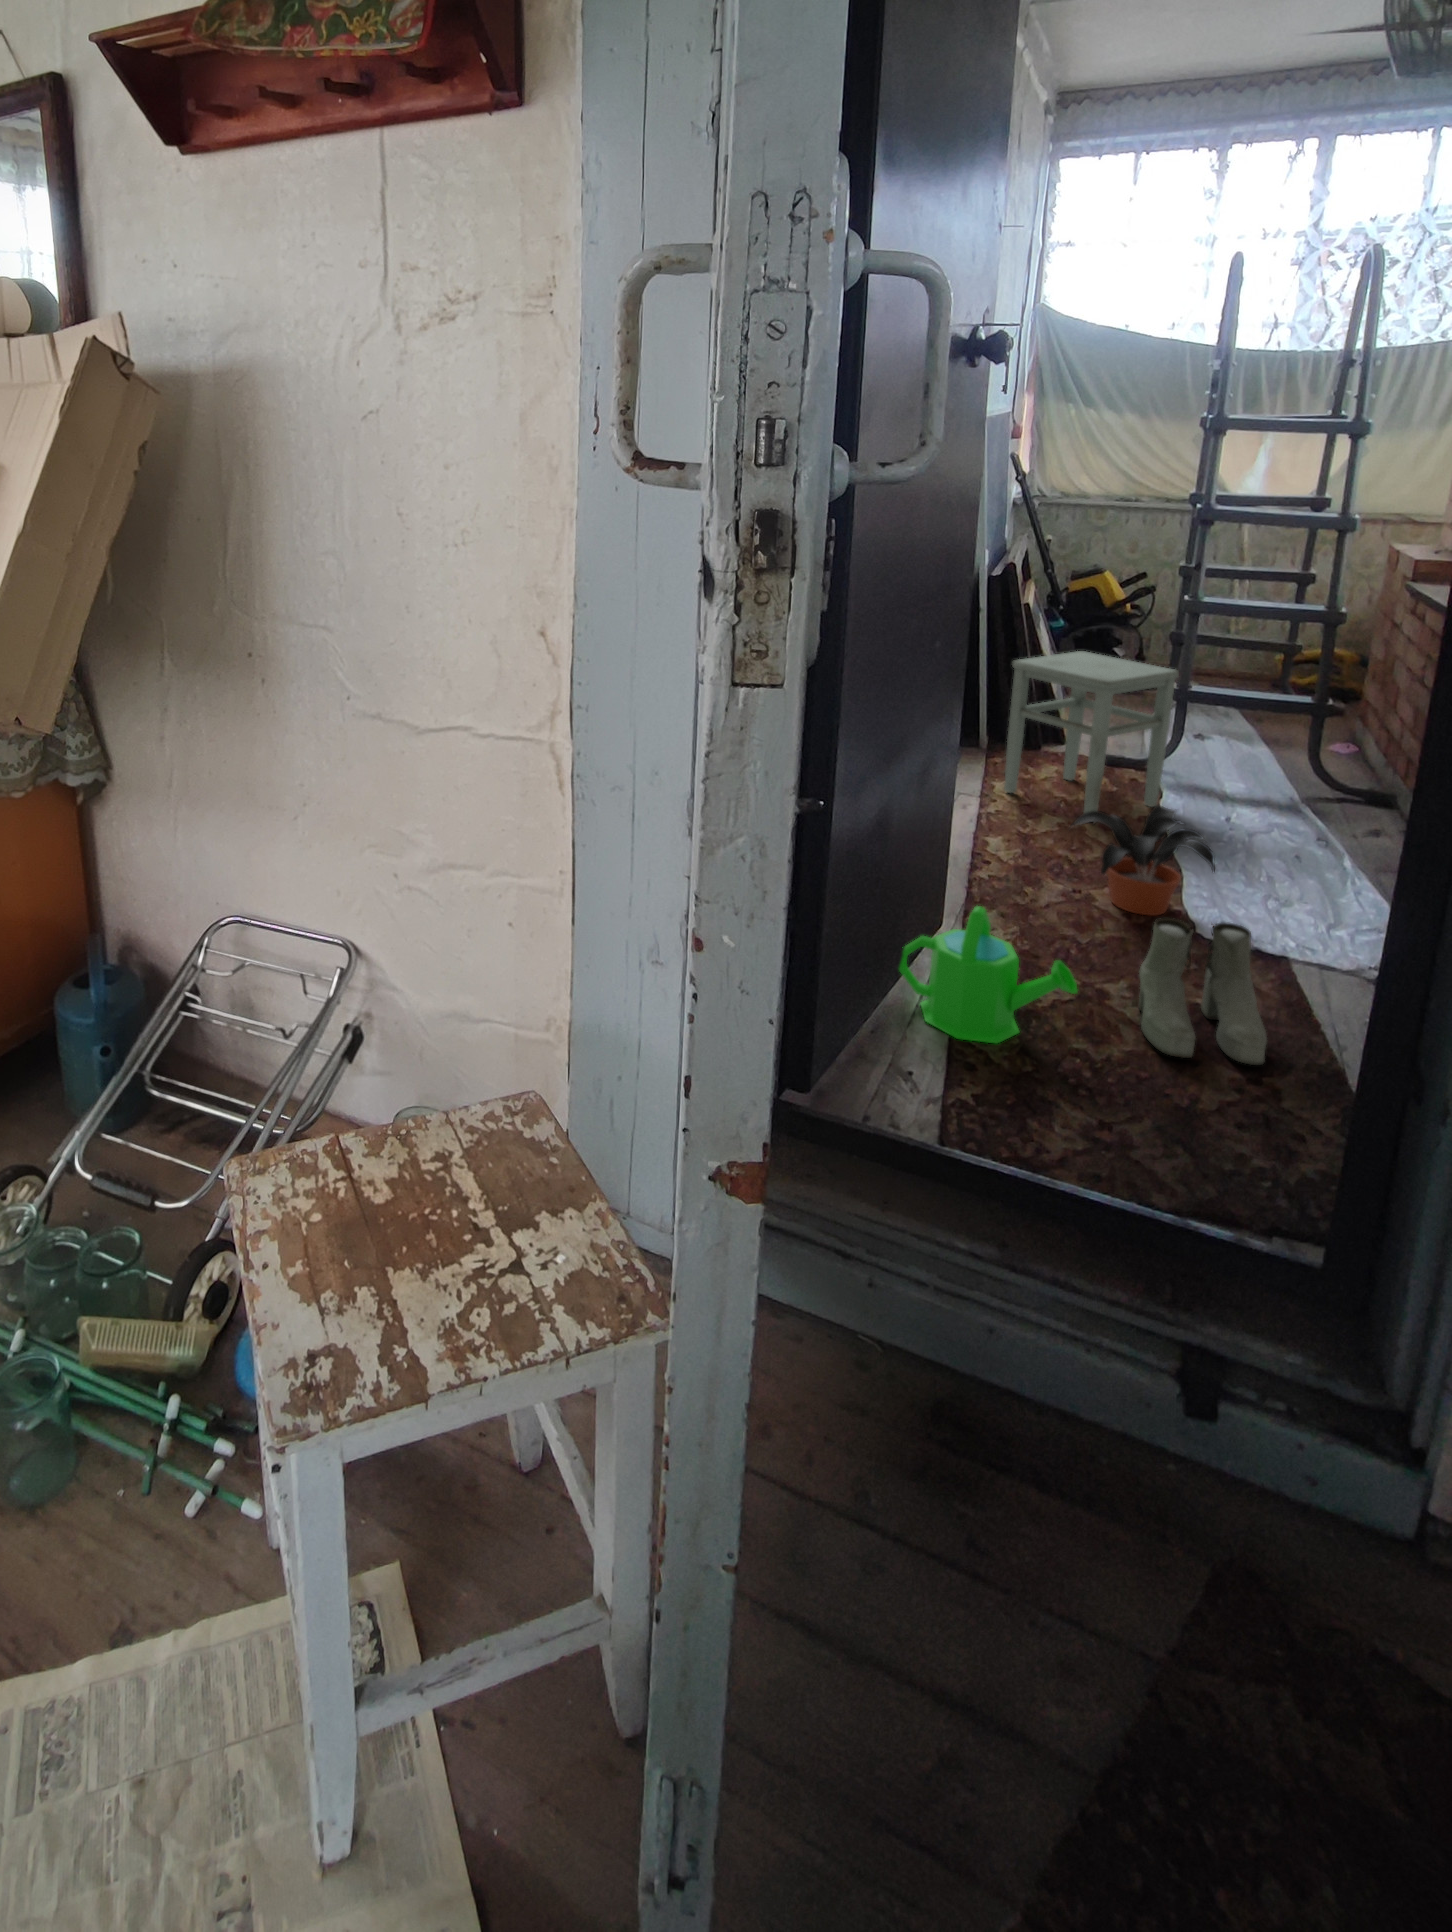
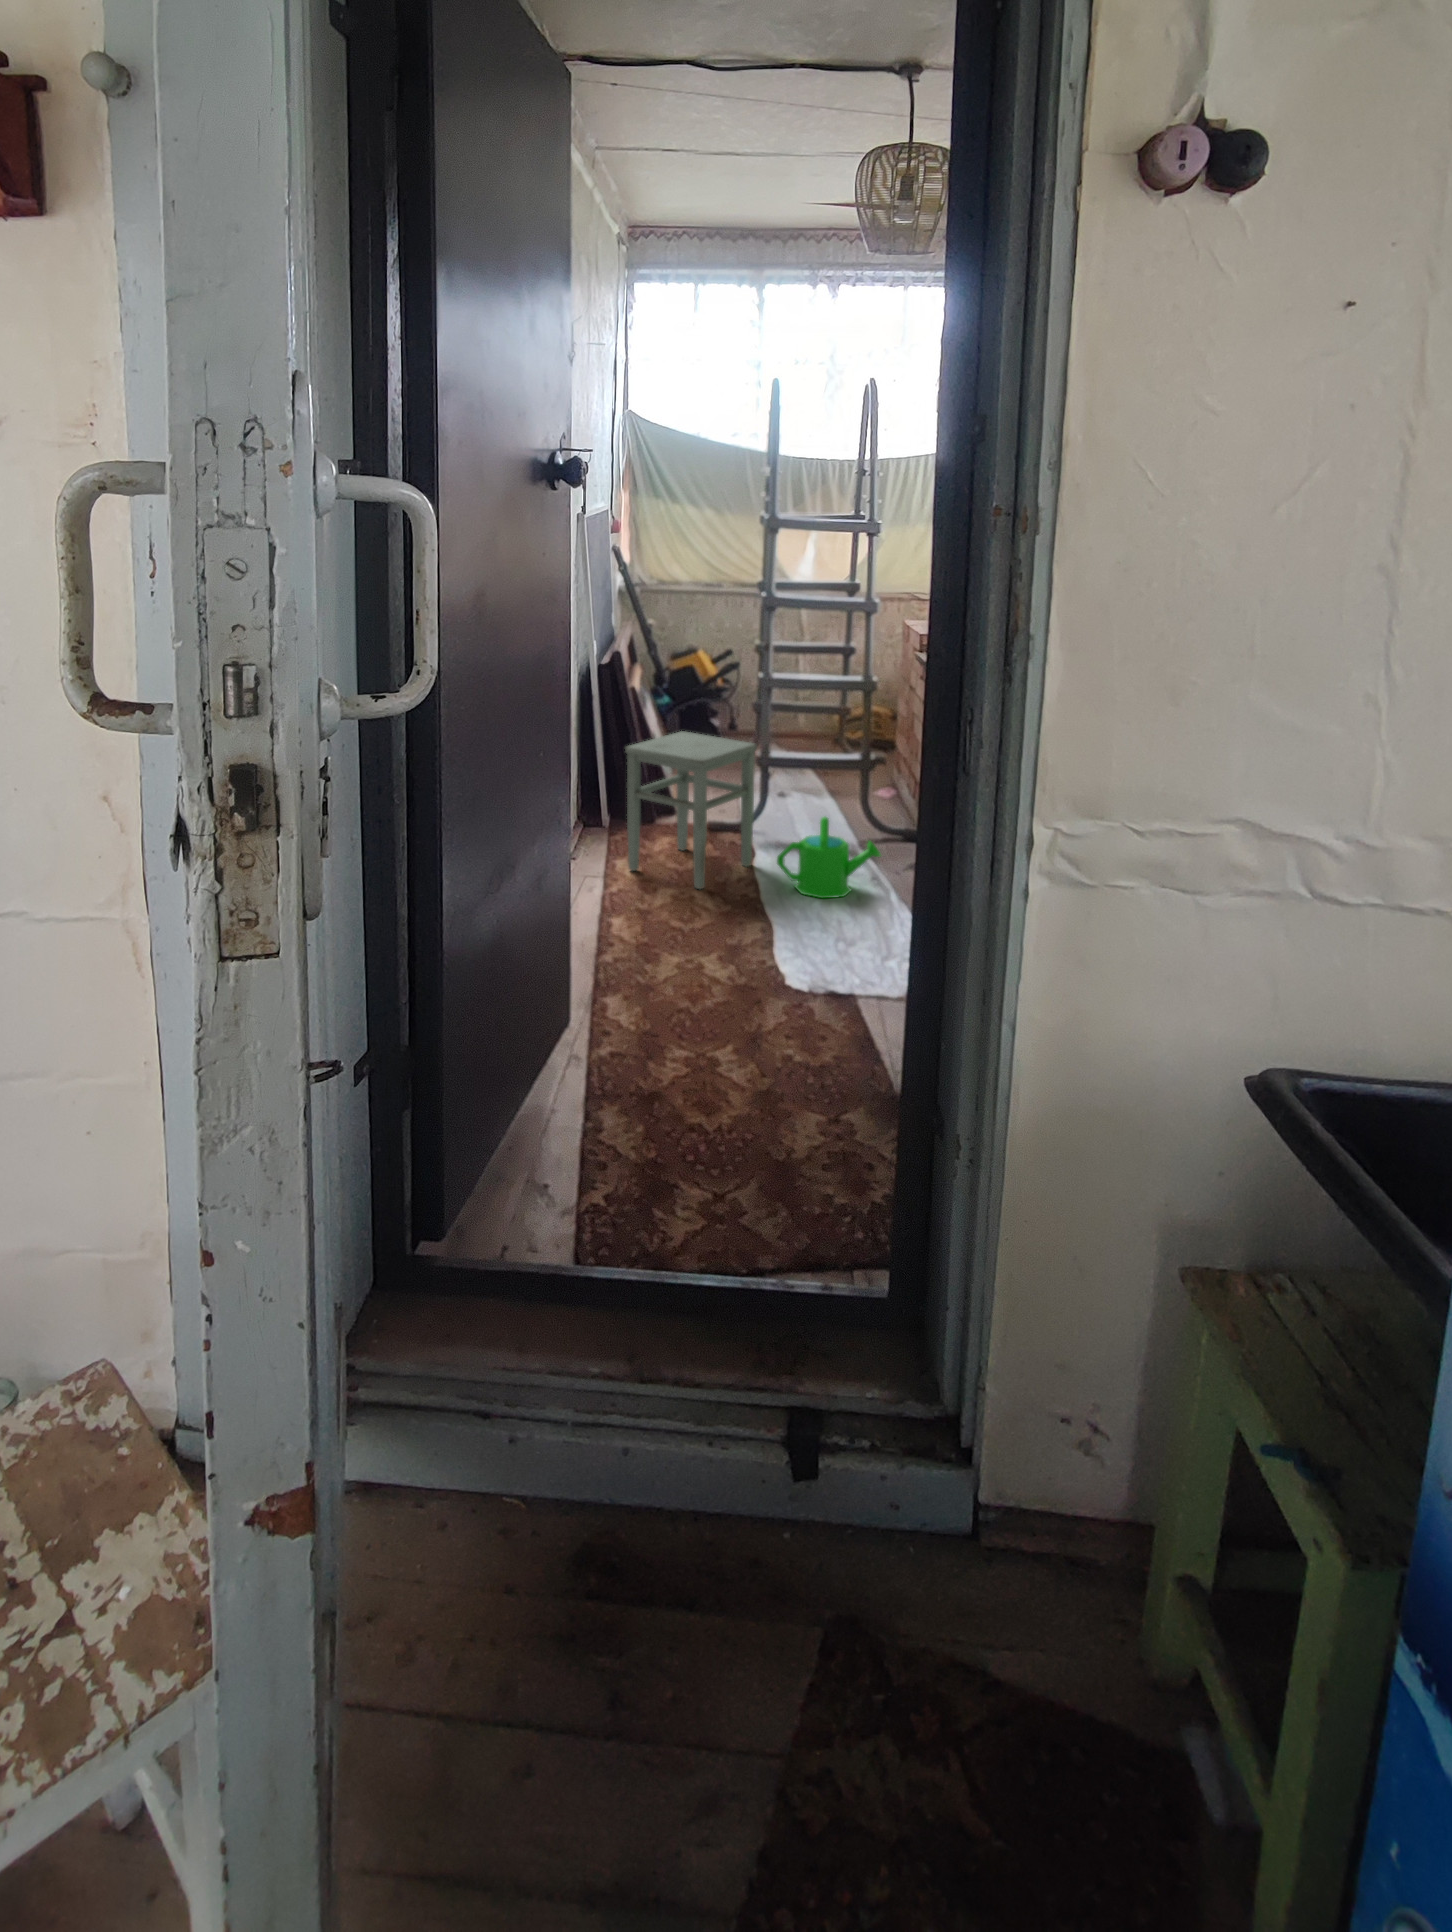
potted plant: present [1071,804,1215,915] -> none [678,871,791,974]
watering can: present [899,906,1078,1043] -> present [777,817,881,898]
boots: present [1139,918,1267,1066] -> none [737,976,834,1109]

